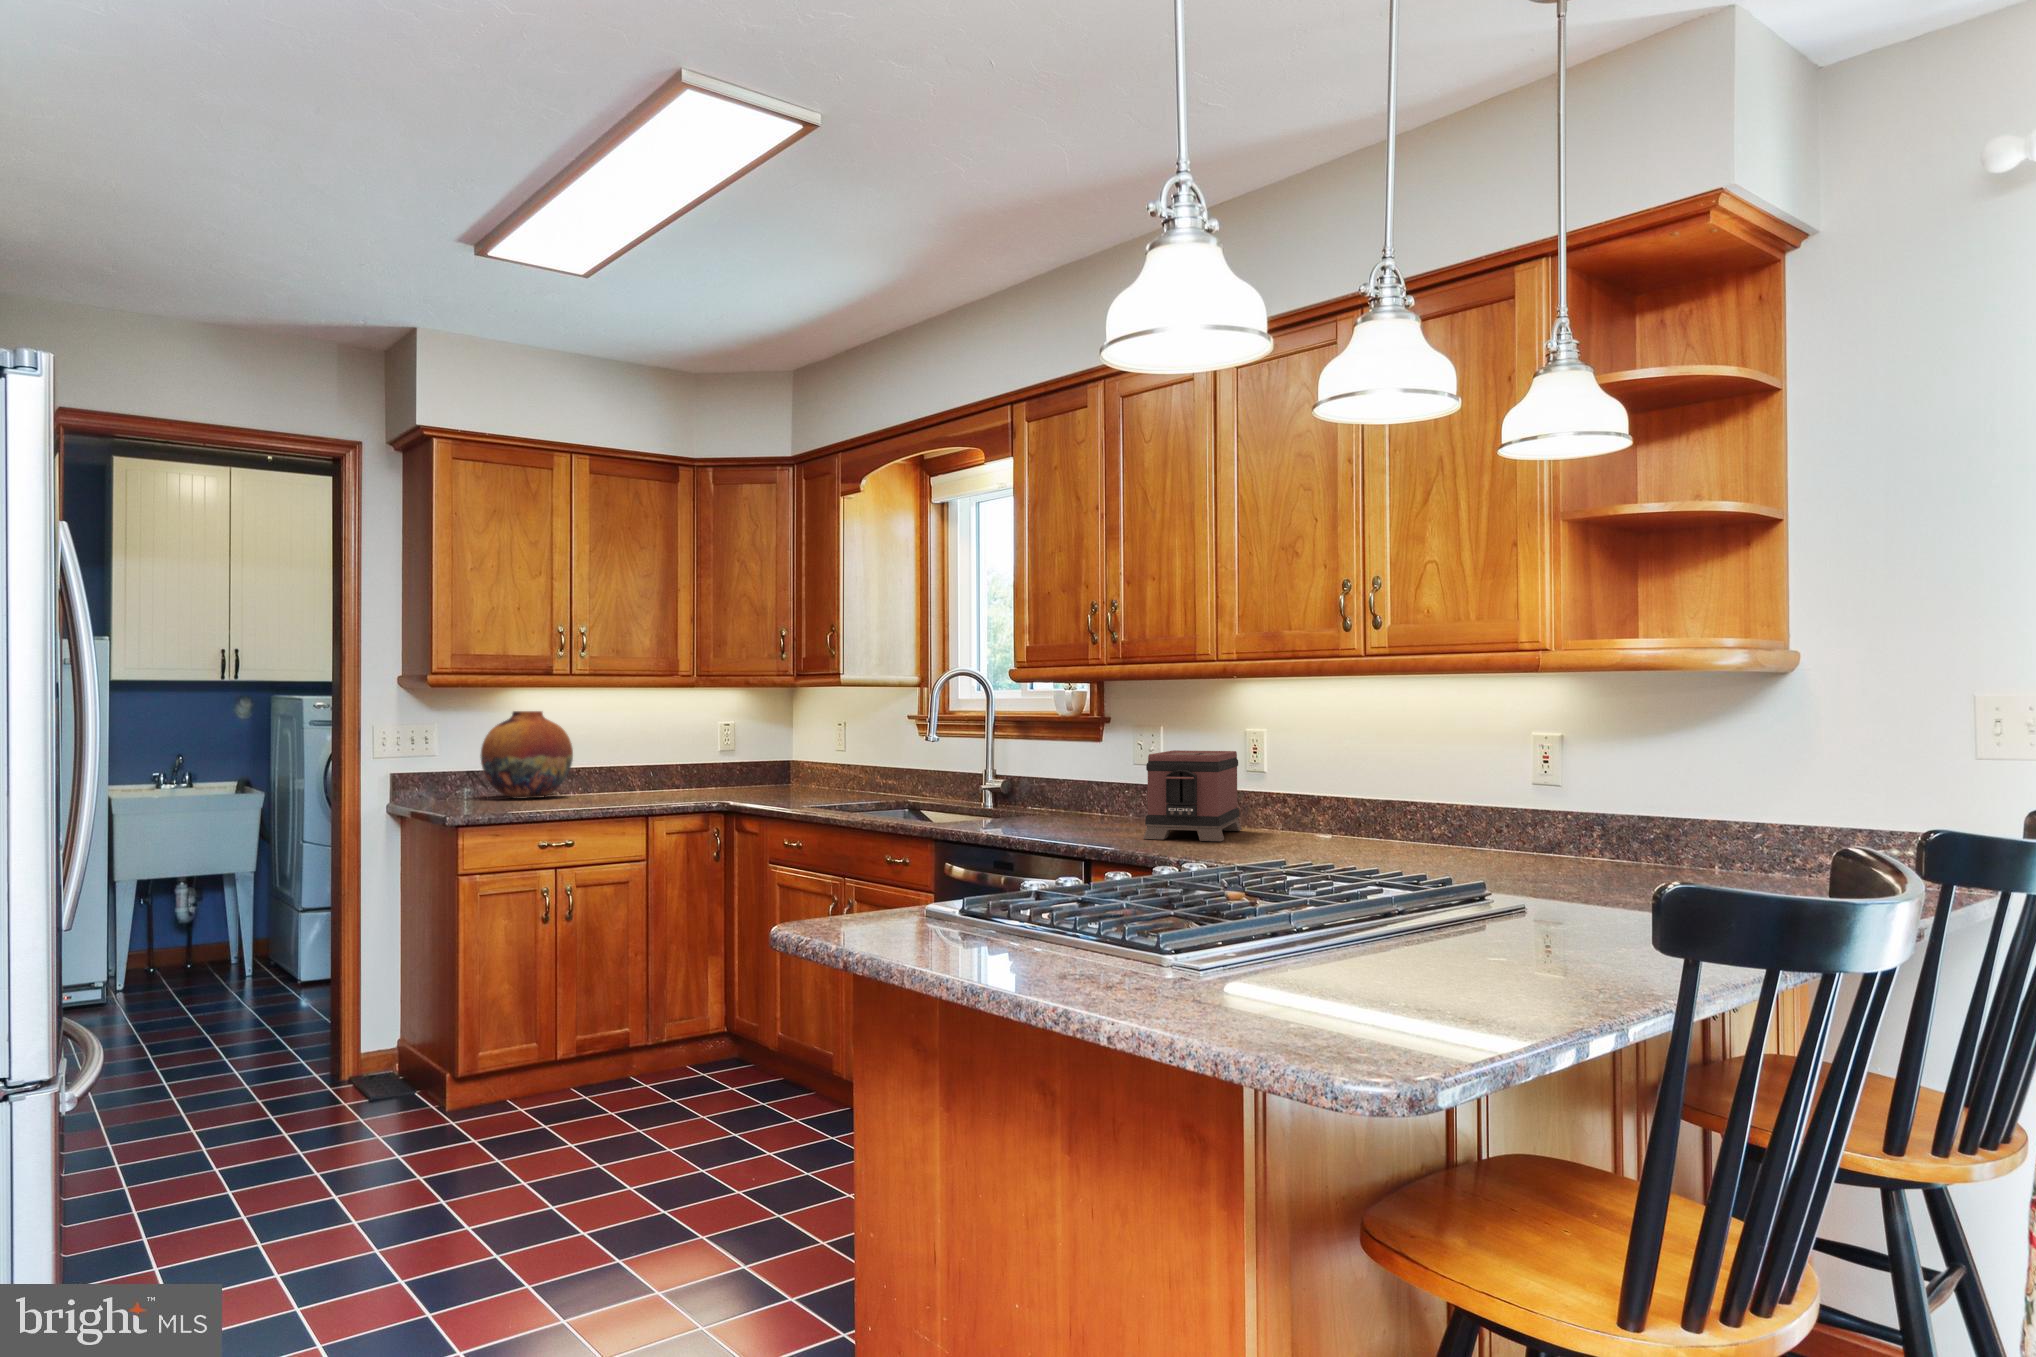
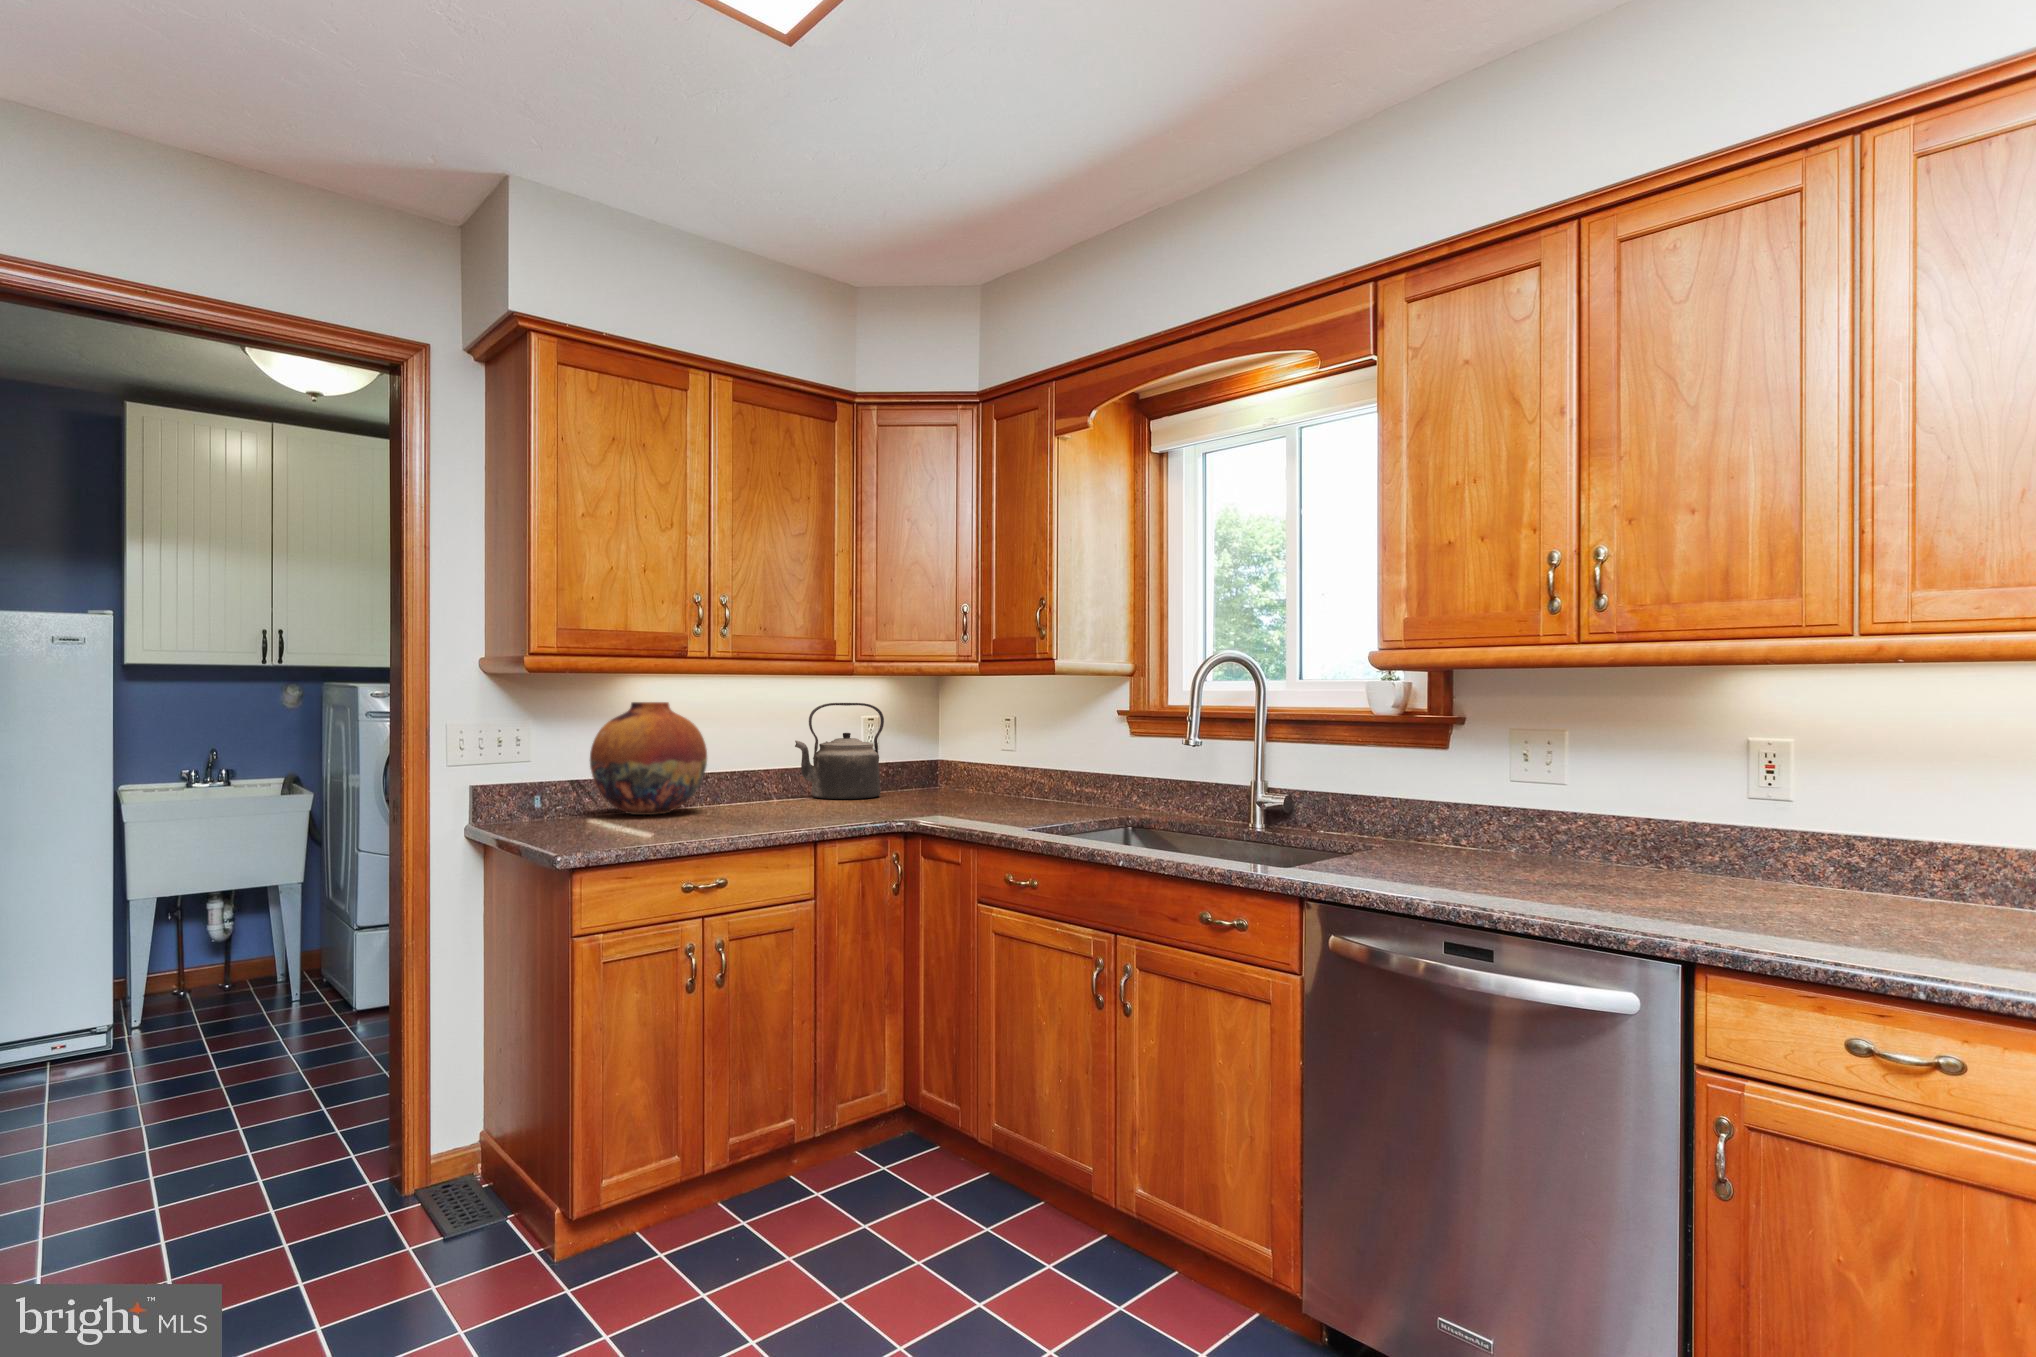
kettle: none [655,711,731,791] -> present [795,703,884,799]
toaster: present [1143,750,1242,841] -> none [1659,769,1875,925]

